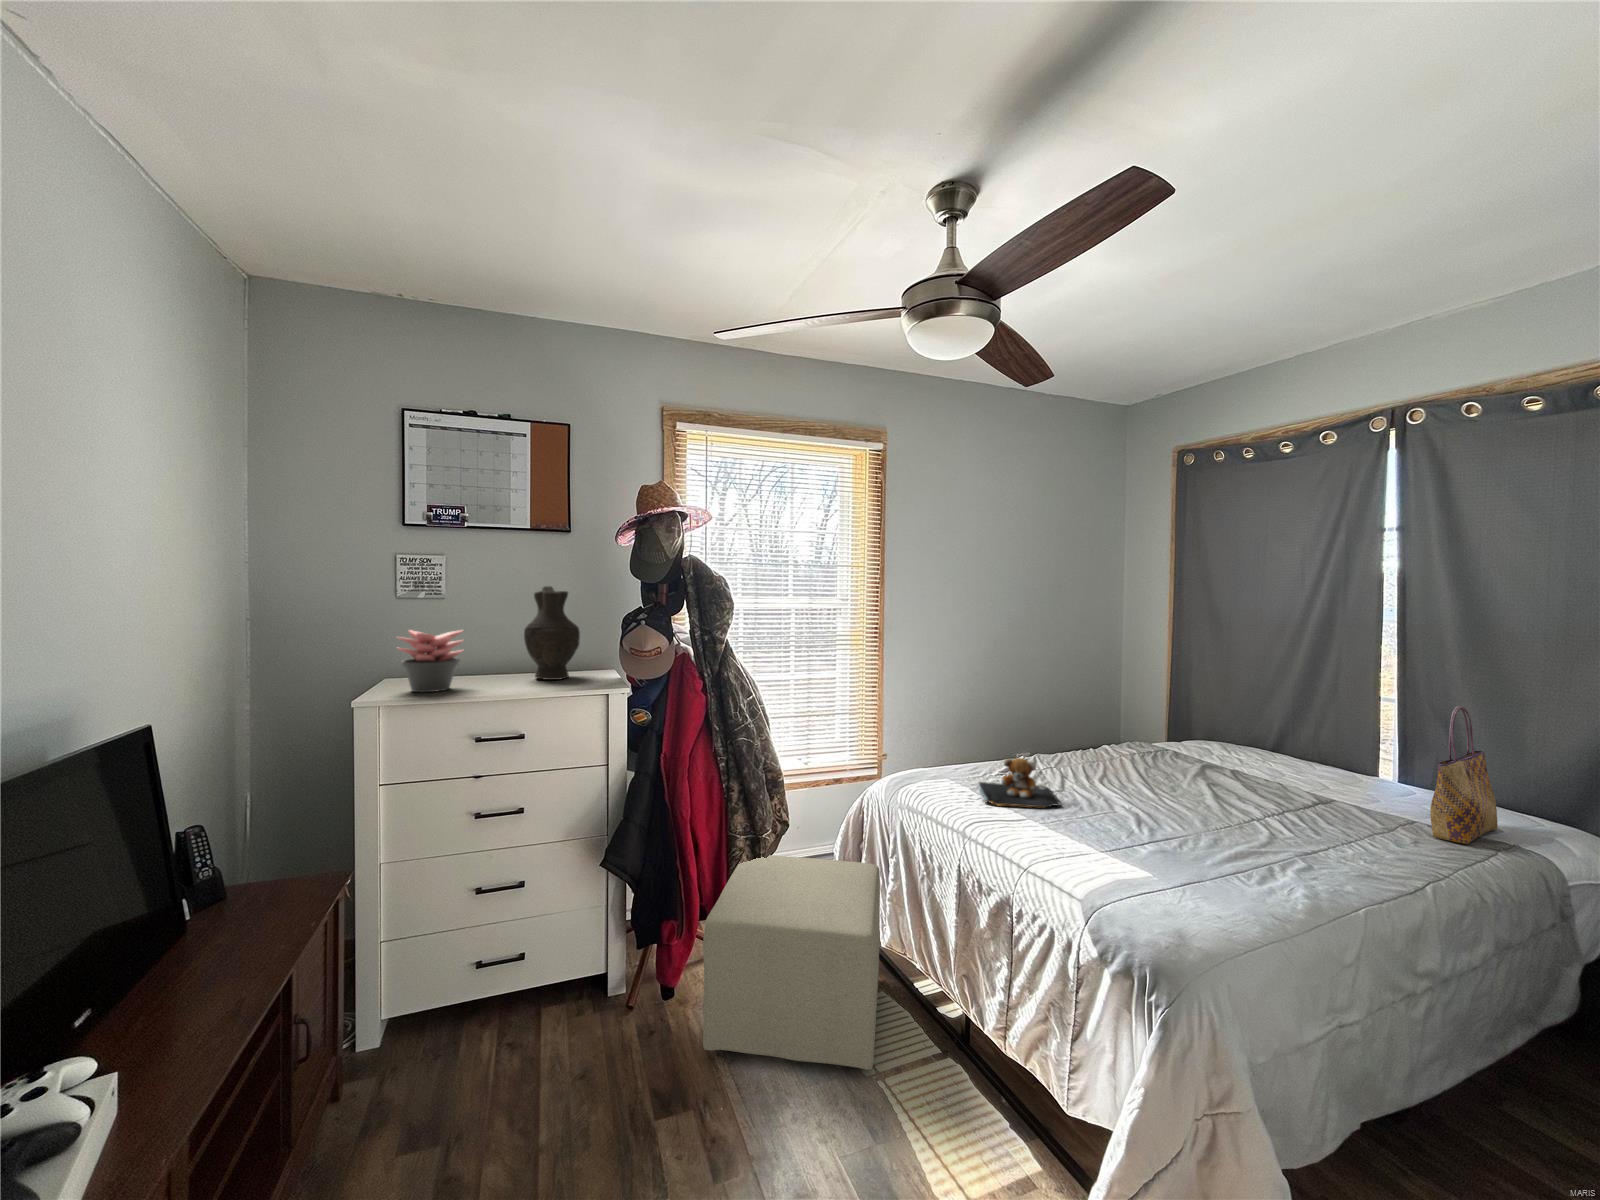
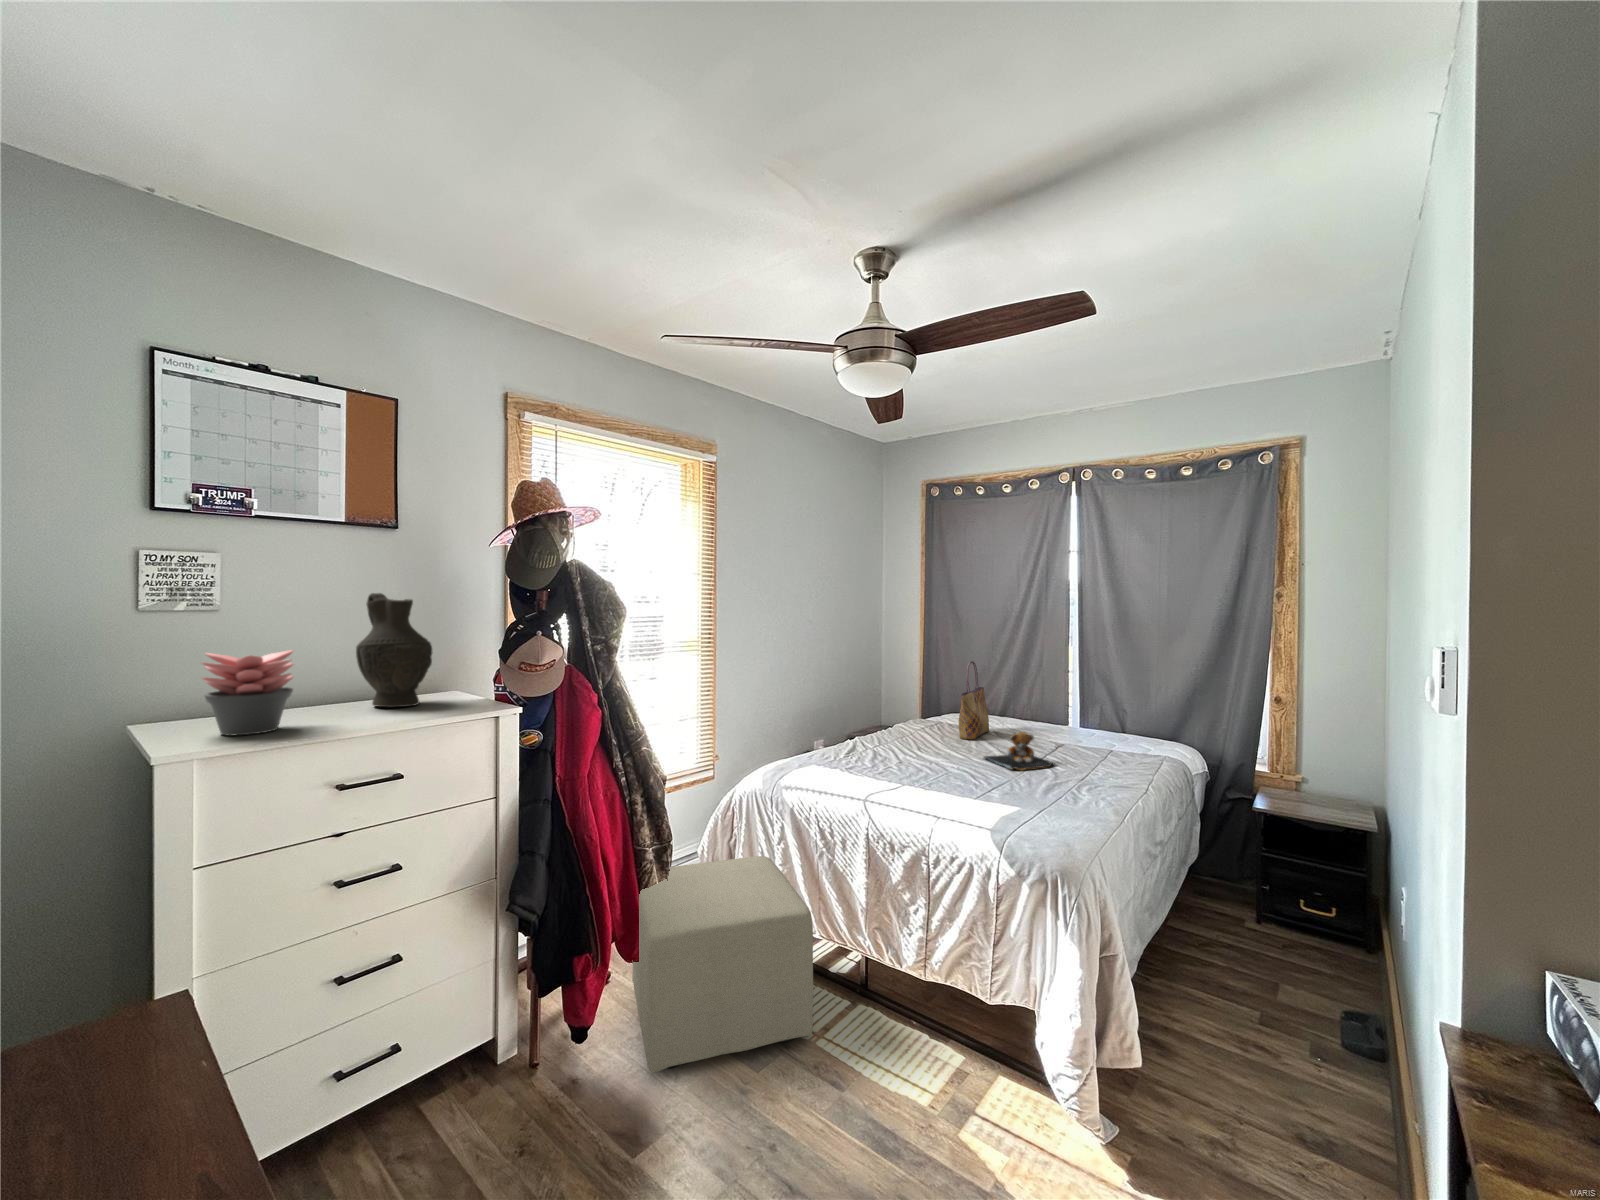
tote bag: present [1430,706,1498,844] -> present [959,661,989,739]
teddy bear: present [979,758,1062,807] -> present [984,732,1054,770]

